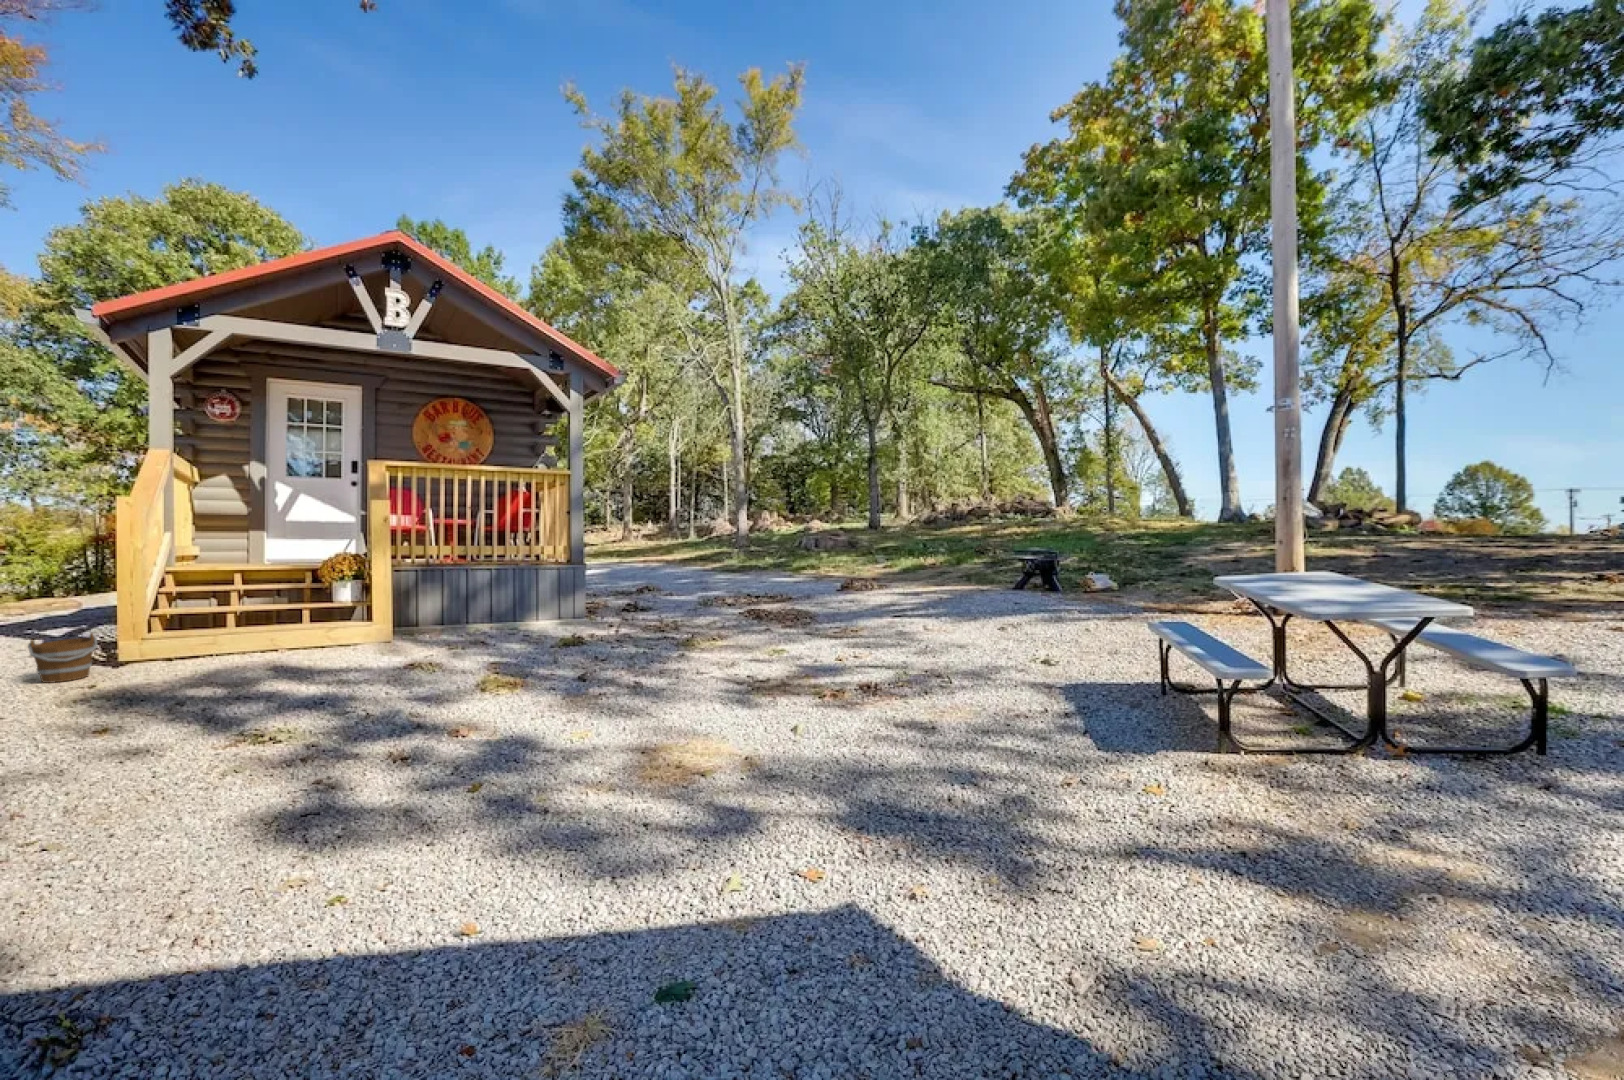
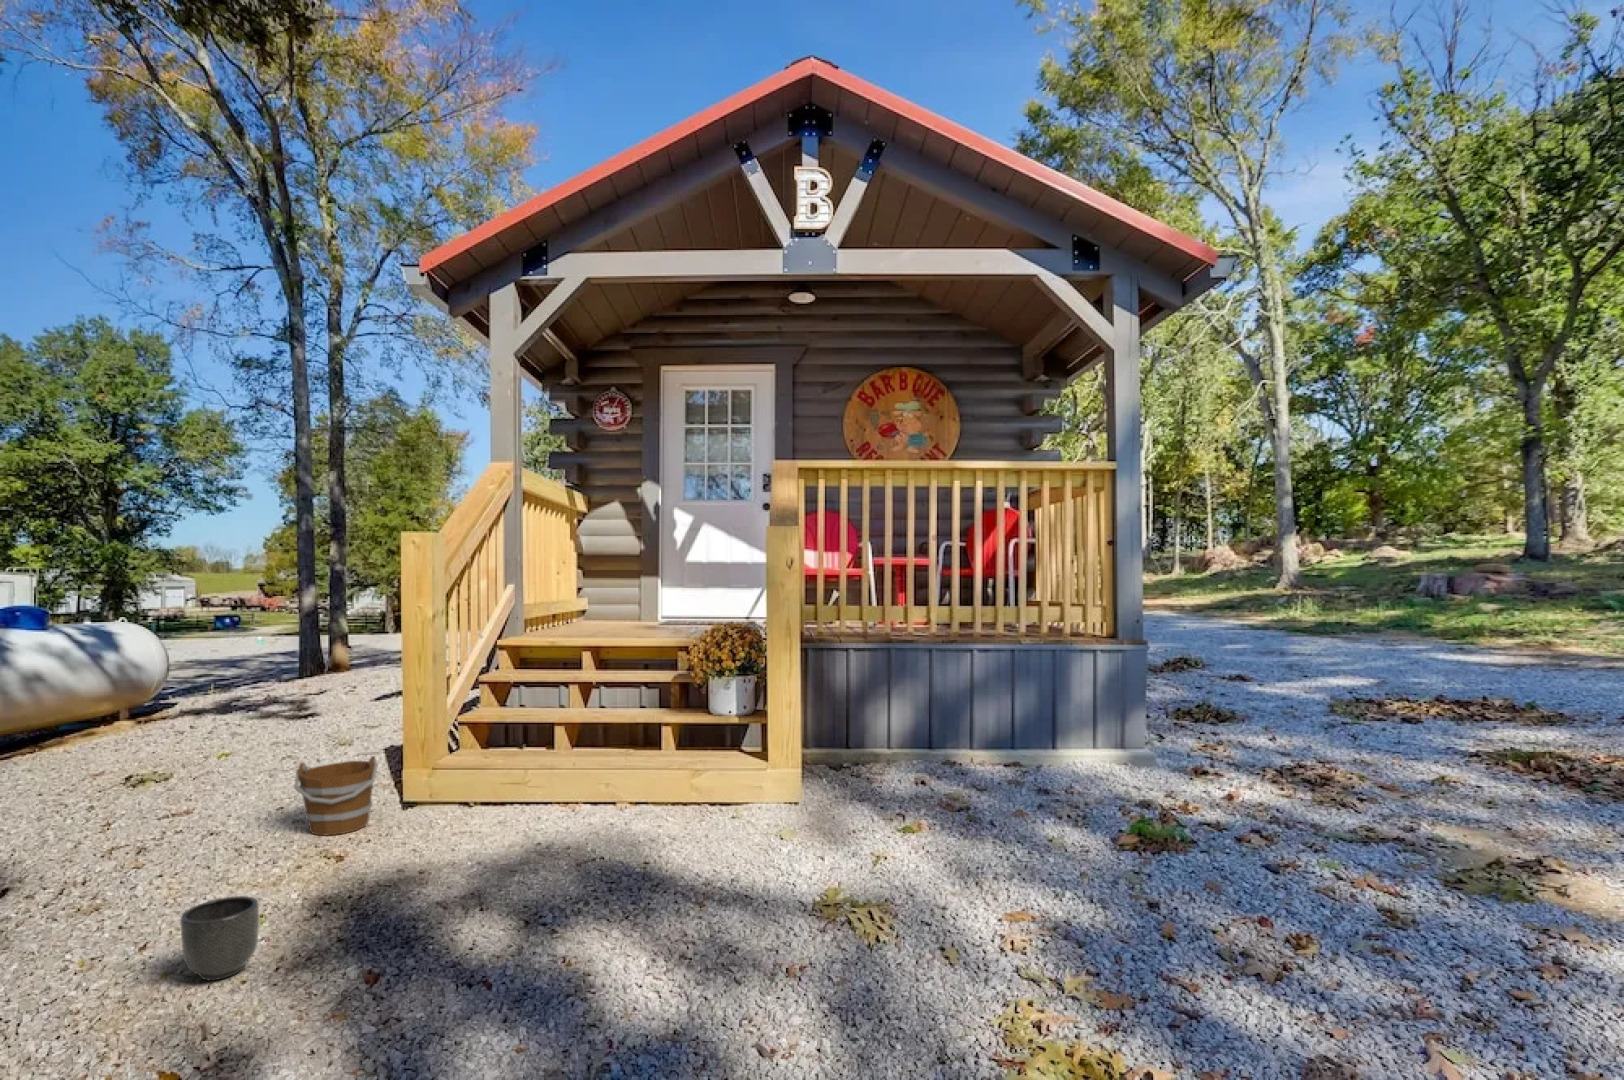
planter: none [39,685,90,726] -> present [180,896,259,980]

